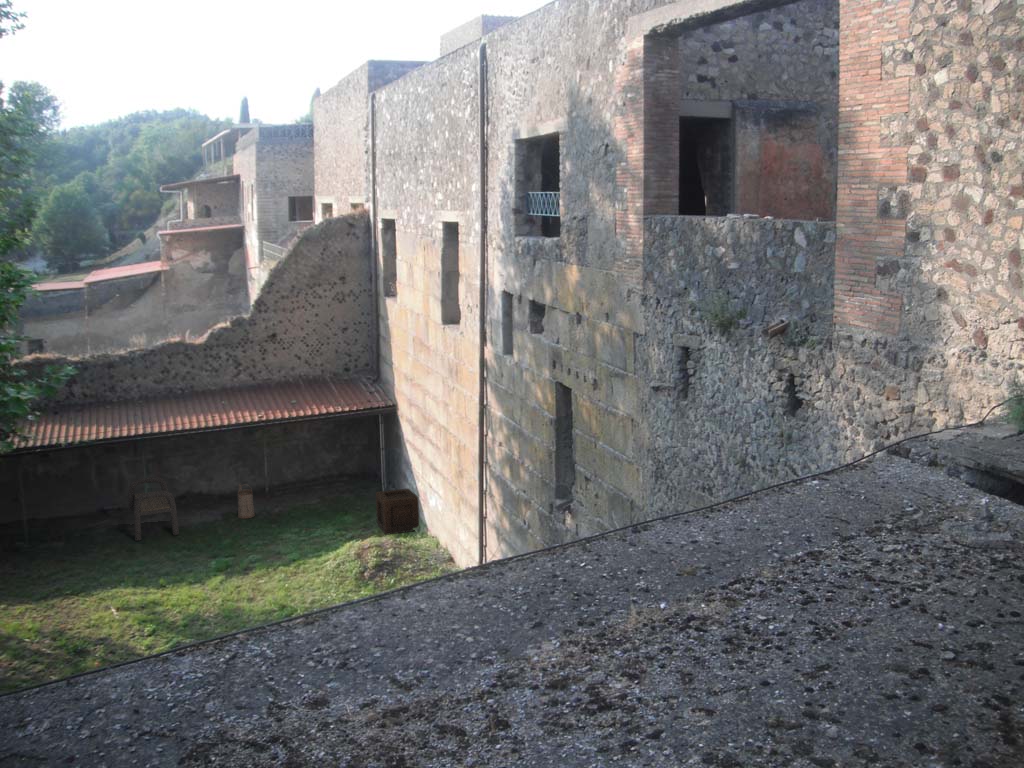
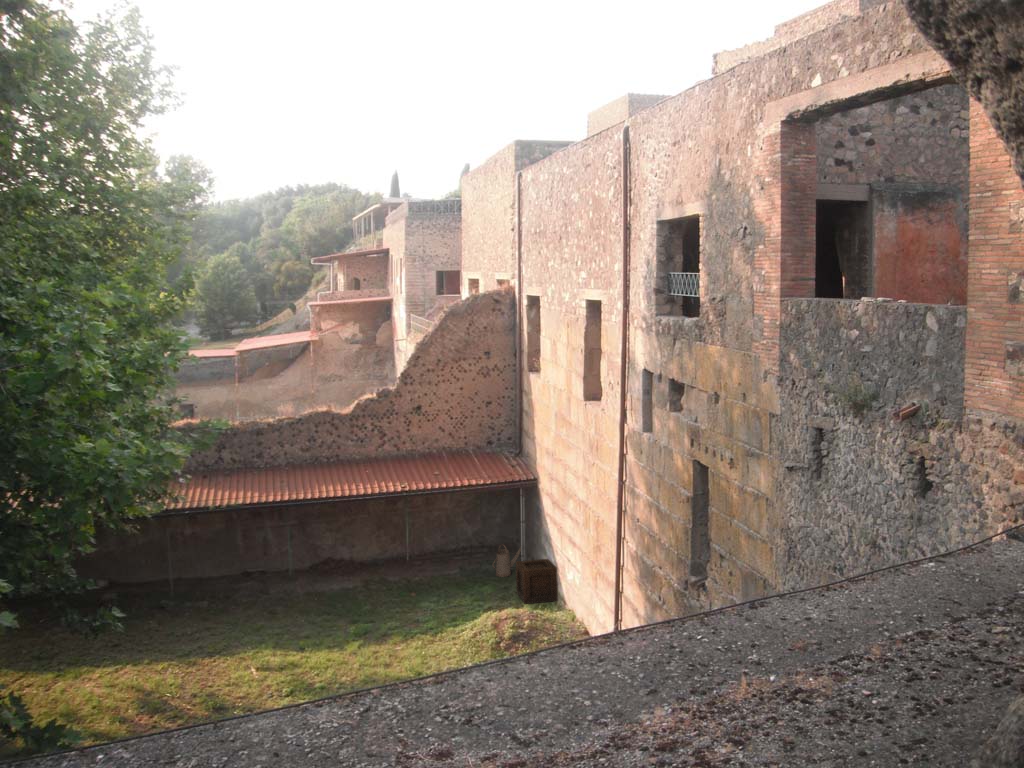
bench: present [128,477,179,541] -> none [287,540,331,600]
watering can: present [238,484,255,519] -> present [493,544,521,577]

